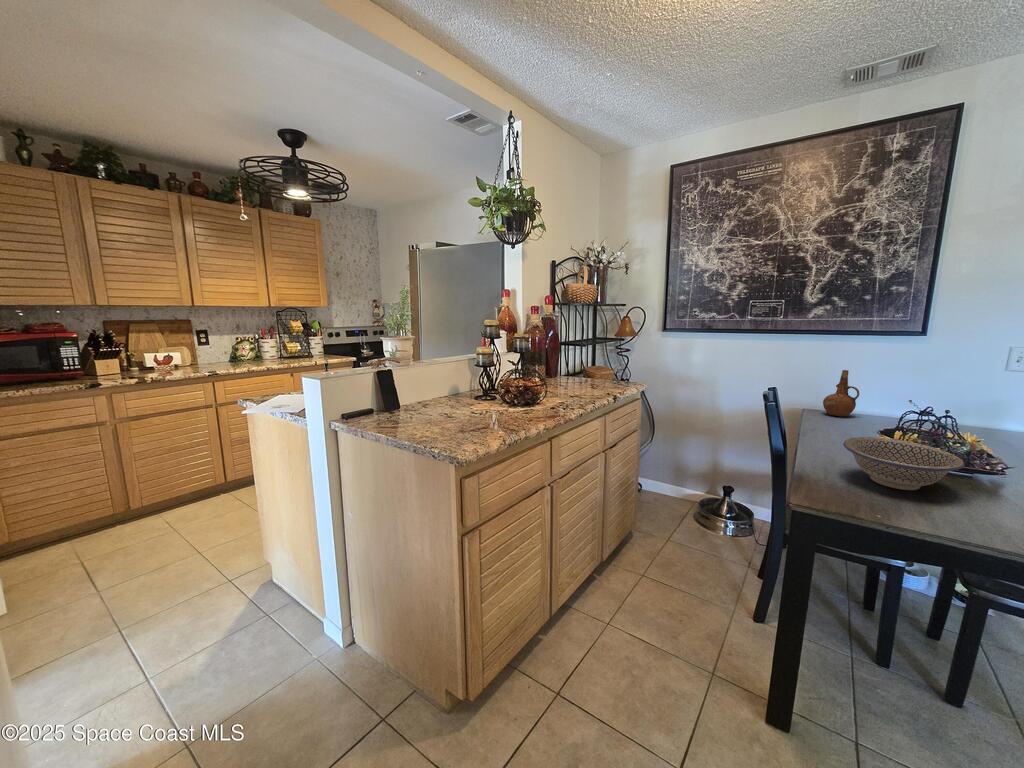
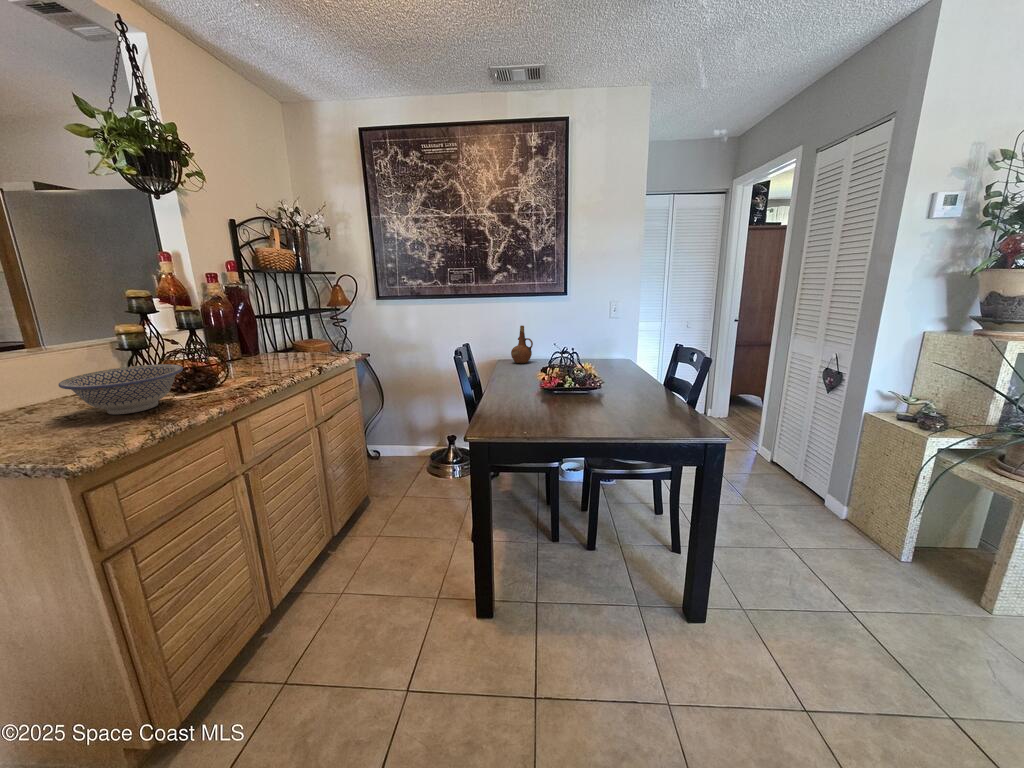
bowl: present [843,437,965,490] -> present [58,364,183,414]

